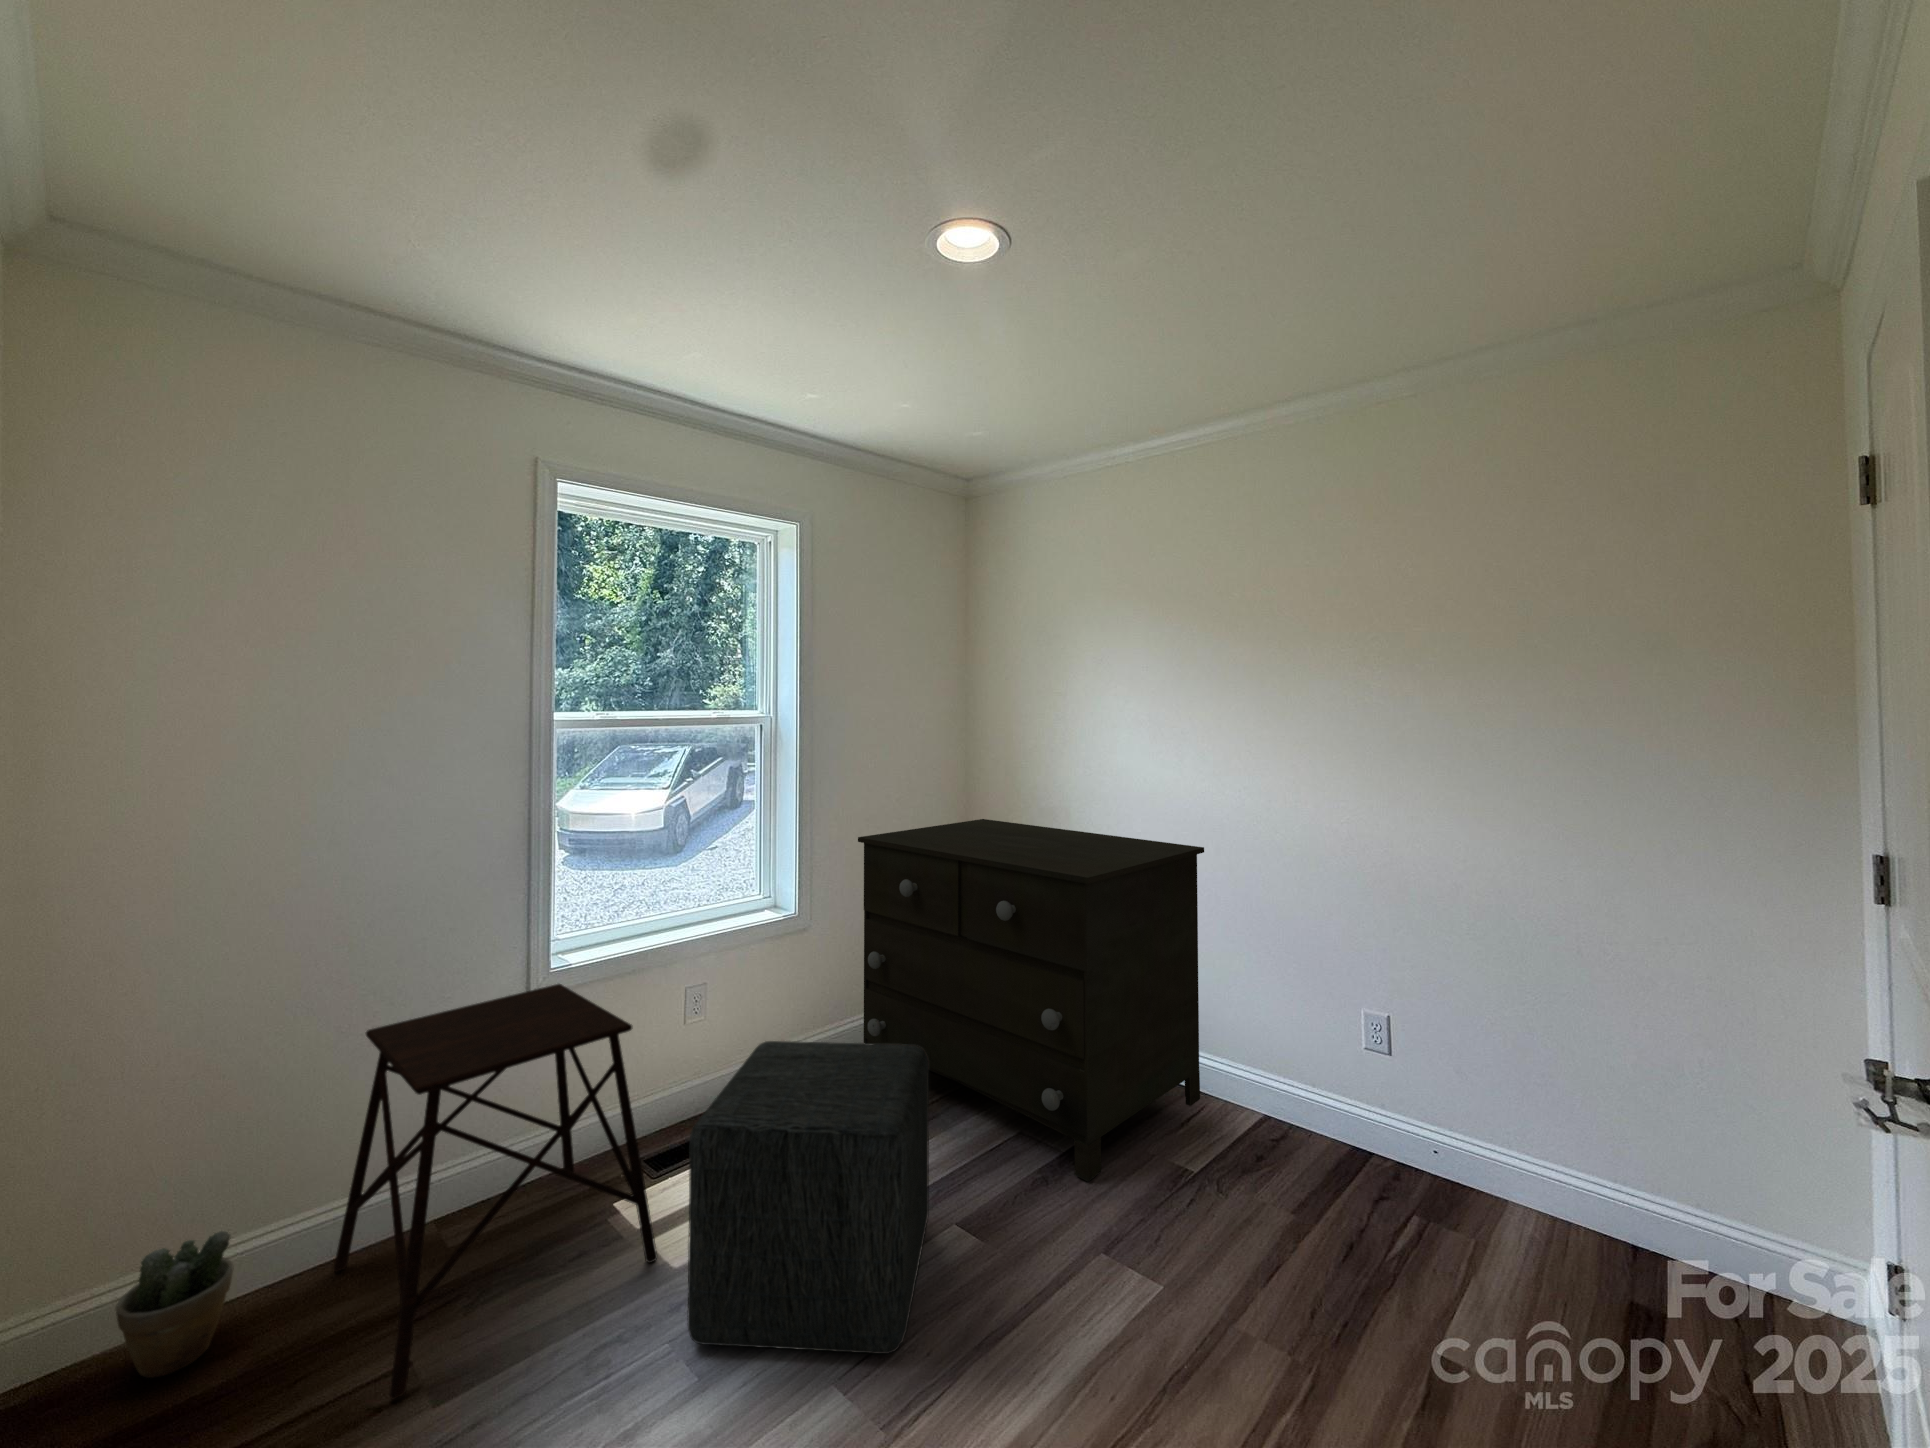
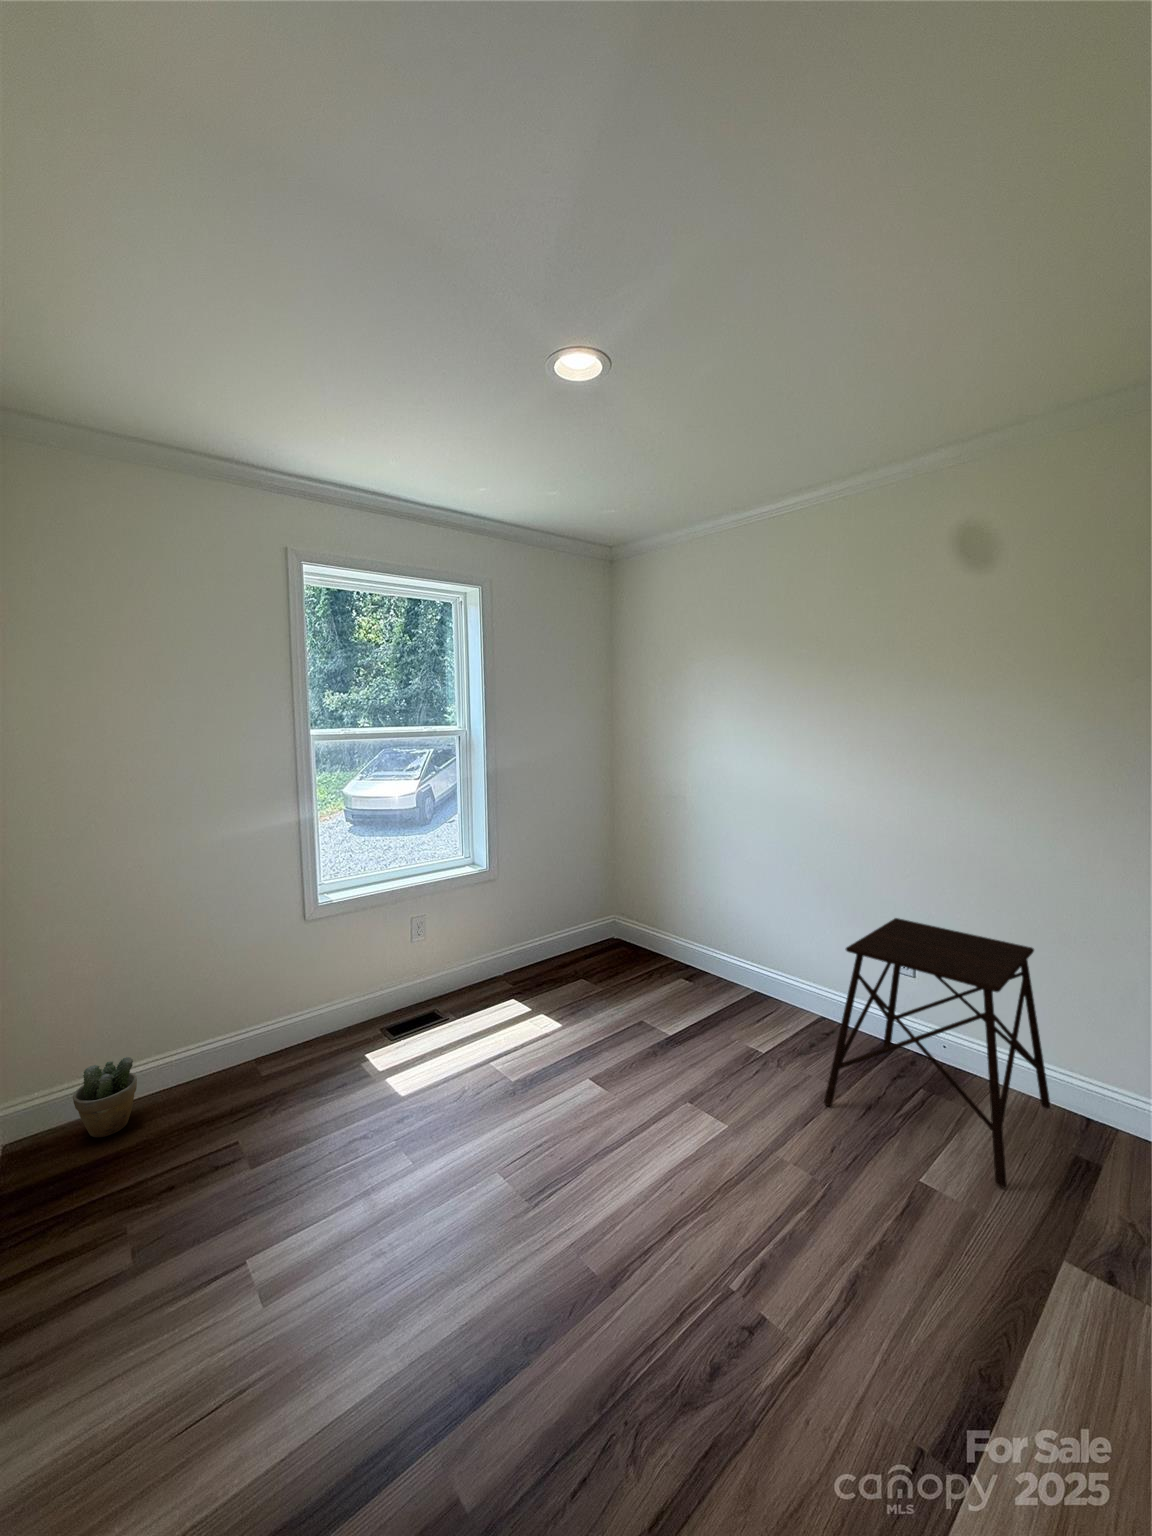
dresser: present [858,819,1204,1181] -> none [528,803,783,1056]
side table: present [333,984,657,1399] -> present [824,918,1051,1187]
ottoman: present [687,1041,929,1354] -> none [405,955,571,1154]

